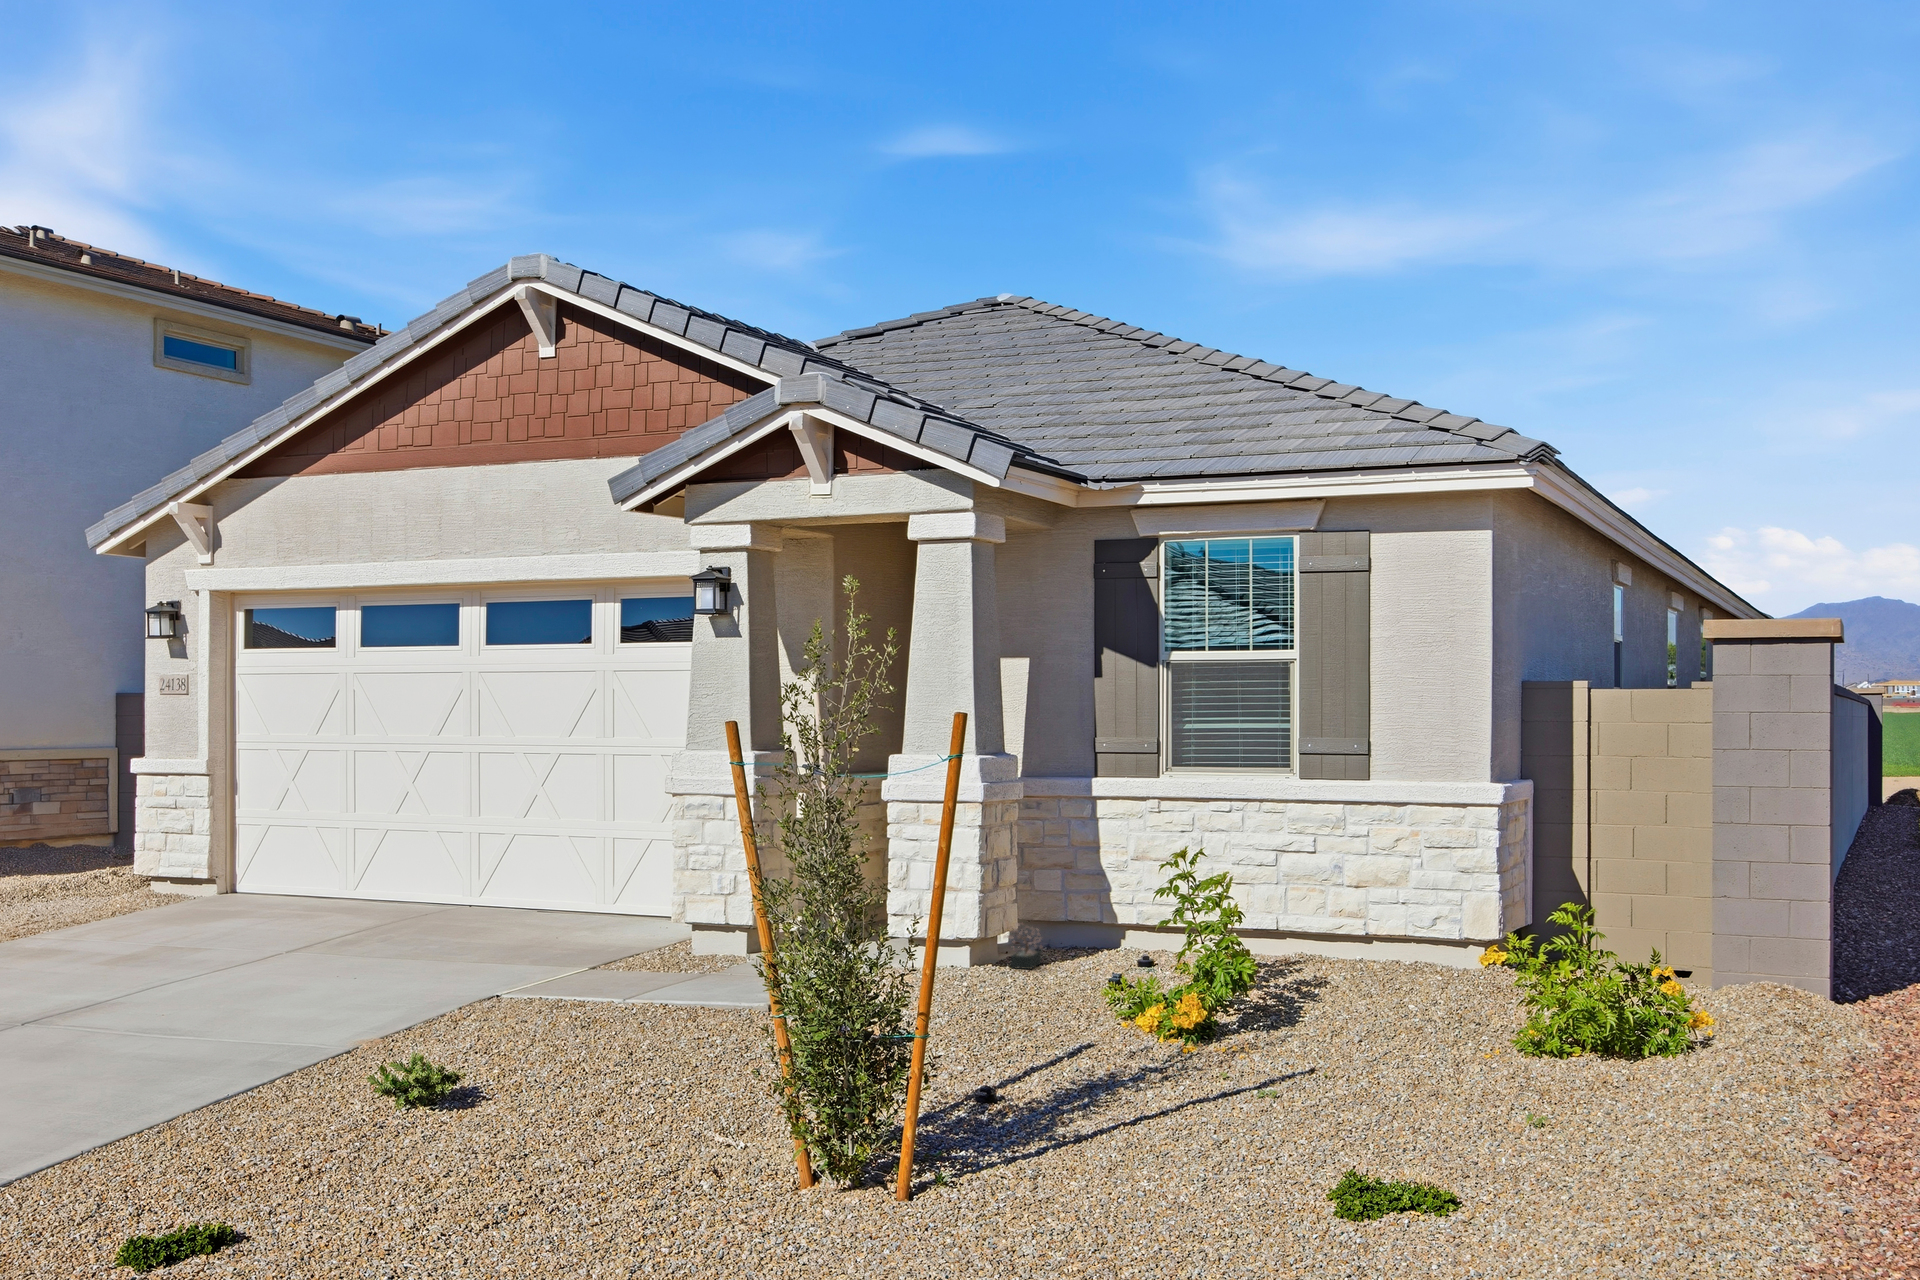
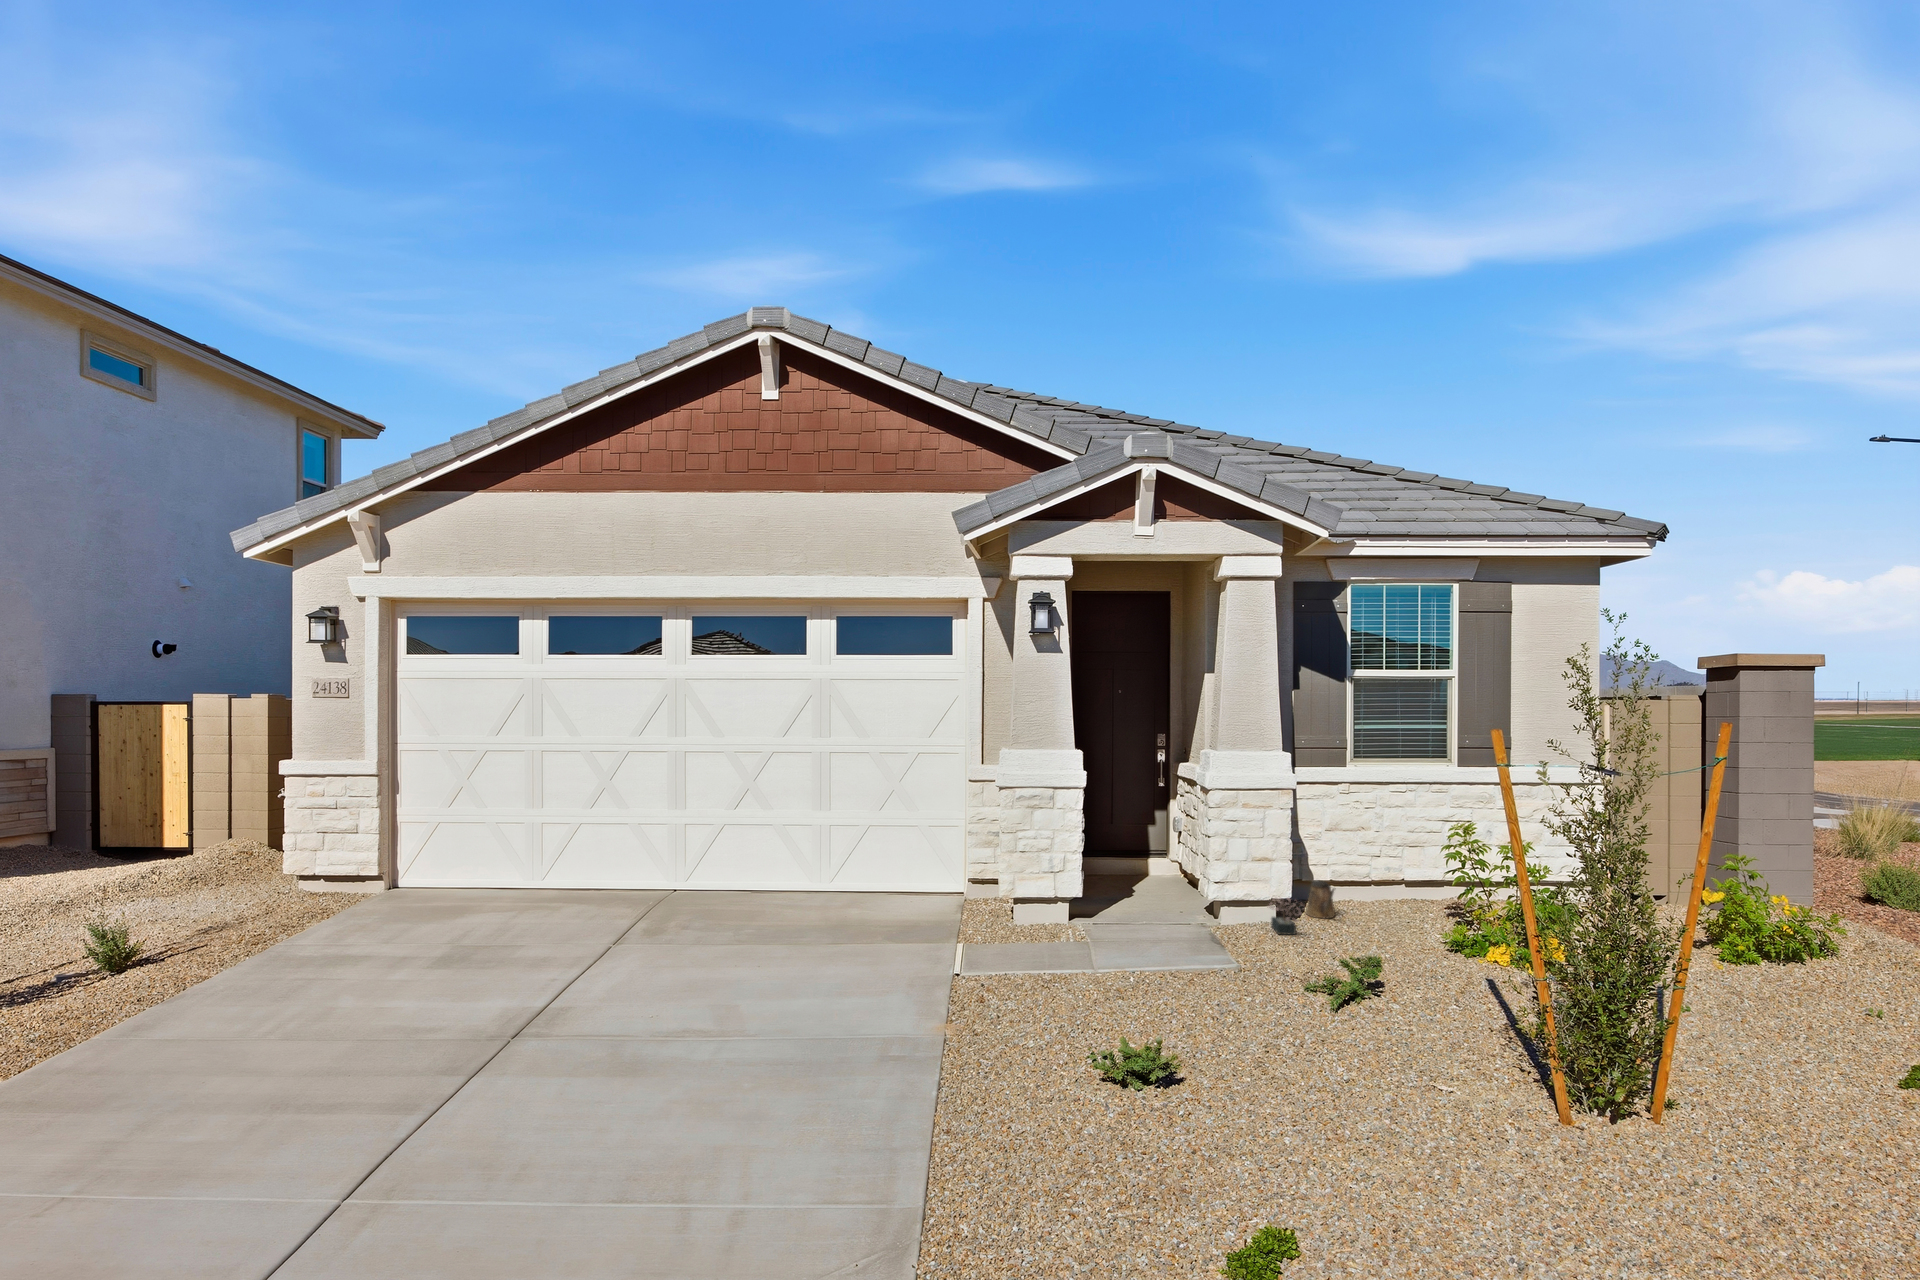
watering can: none [1090,913,1127,959] -> present [1306,880,1335,918]

